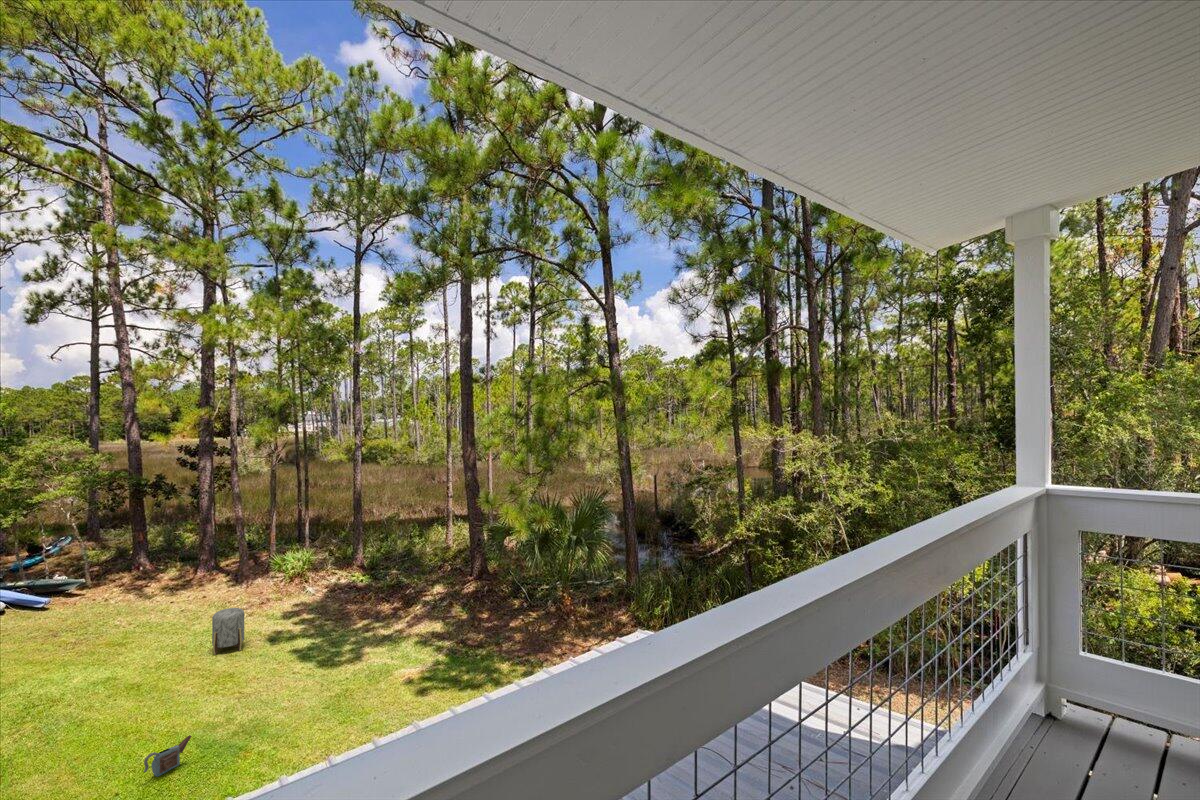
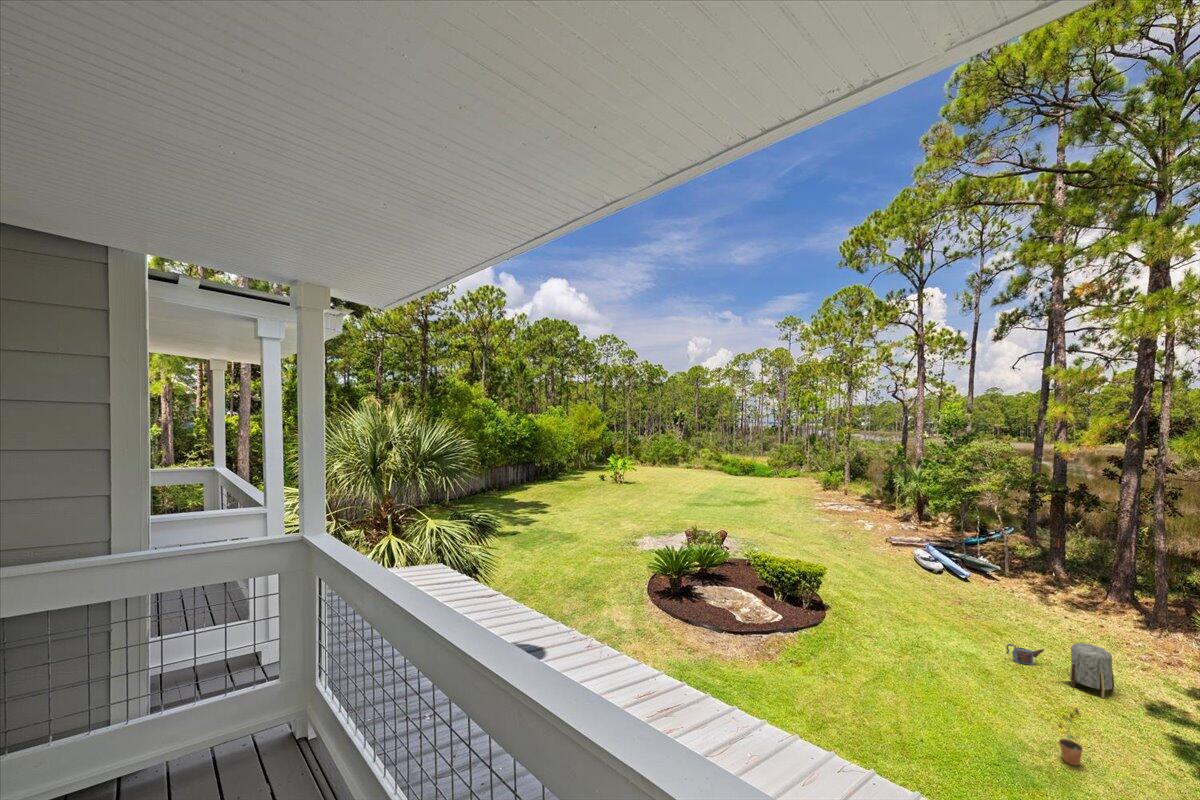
potted plant: none [242,657,262,711] -> present [1059,708,1083,766]
watering can: present [144,735,191,777] -> present [1006,644,1044,665]

